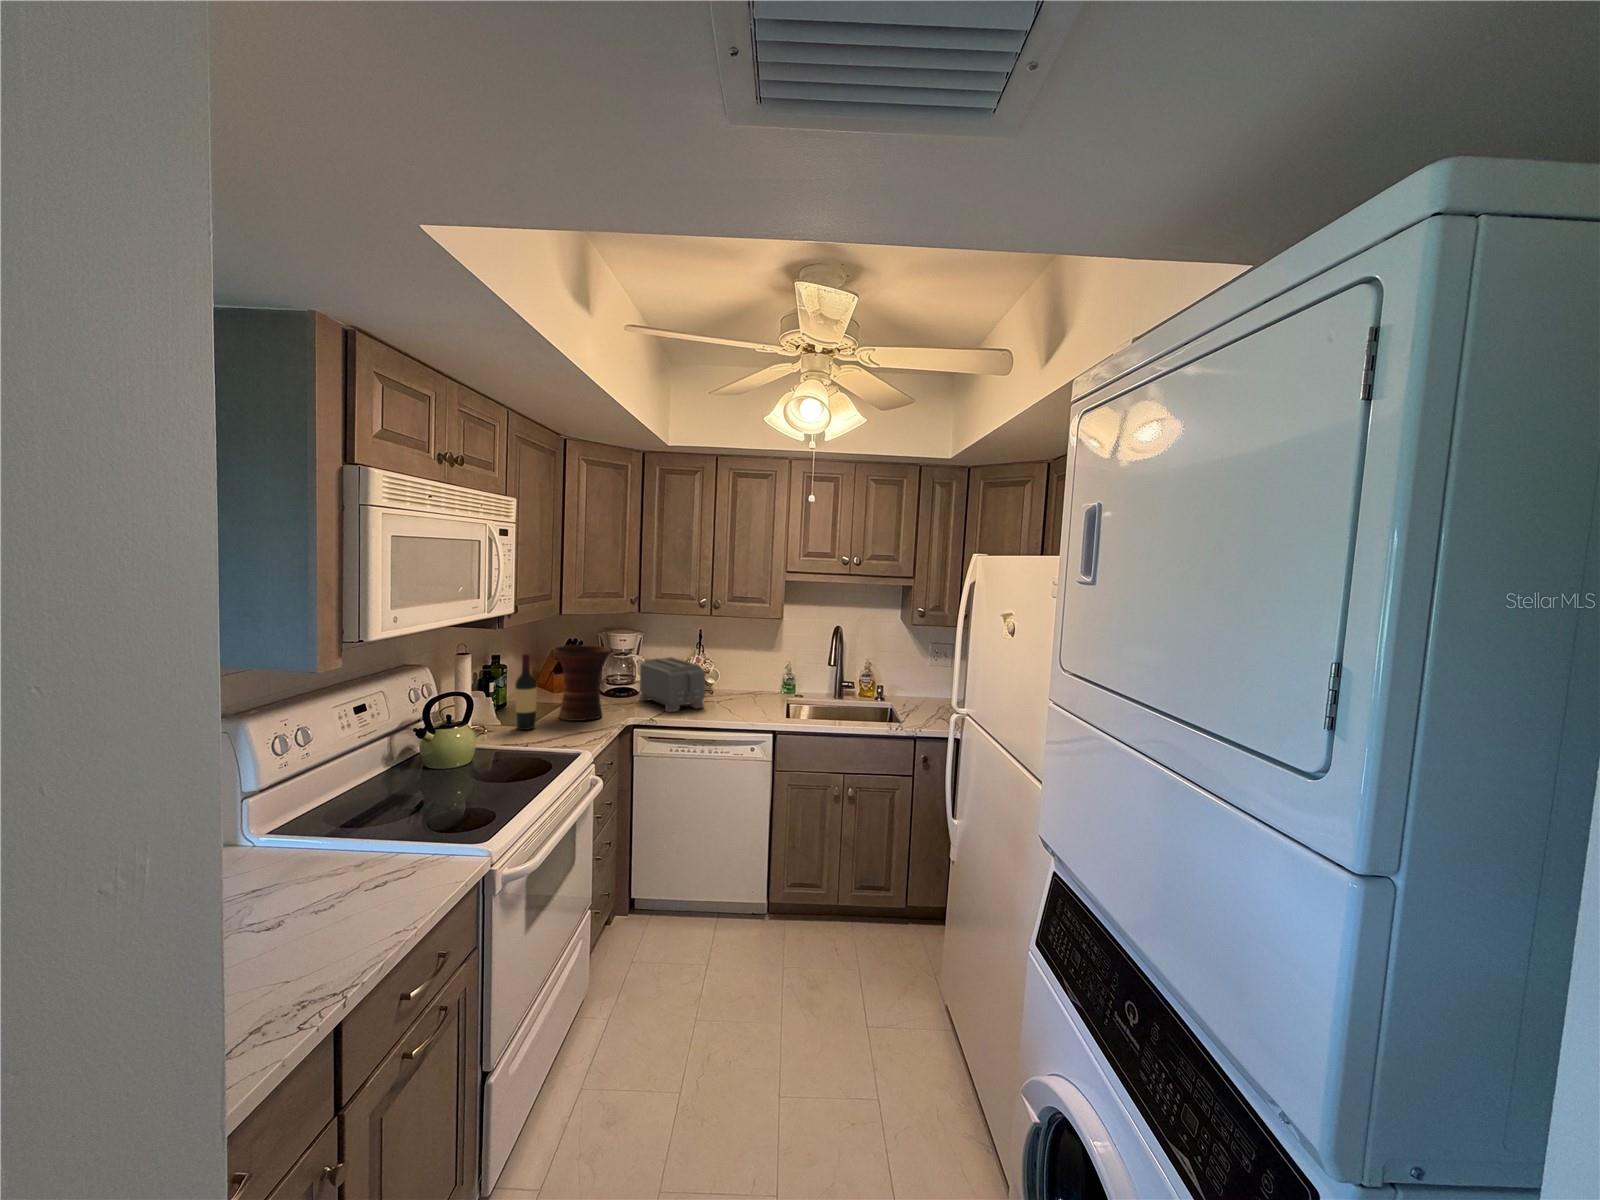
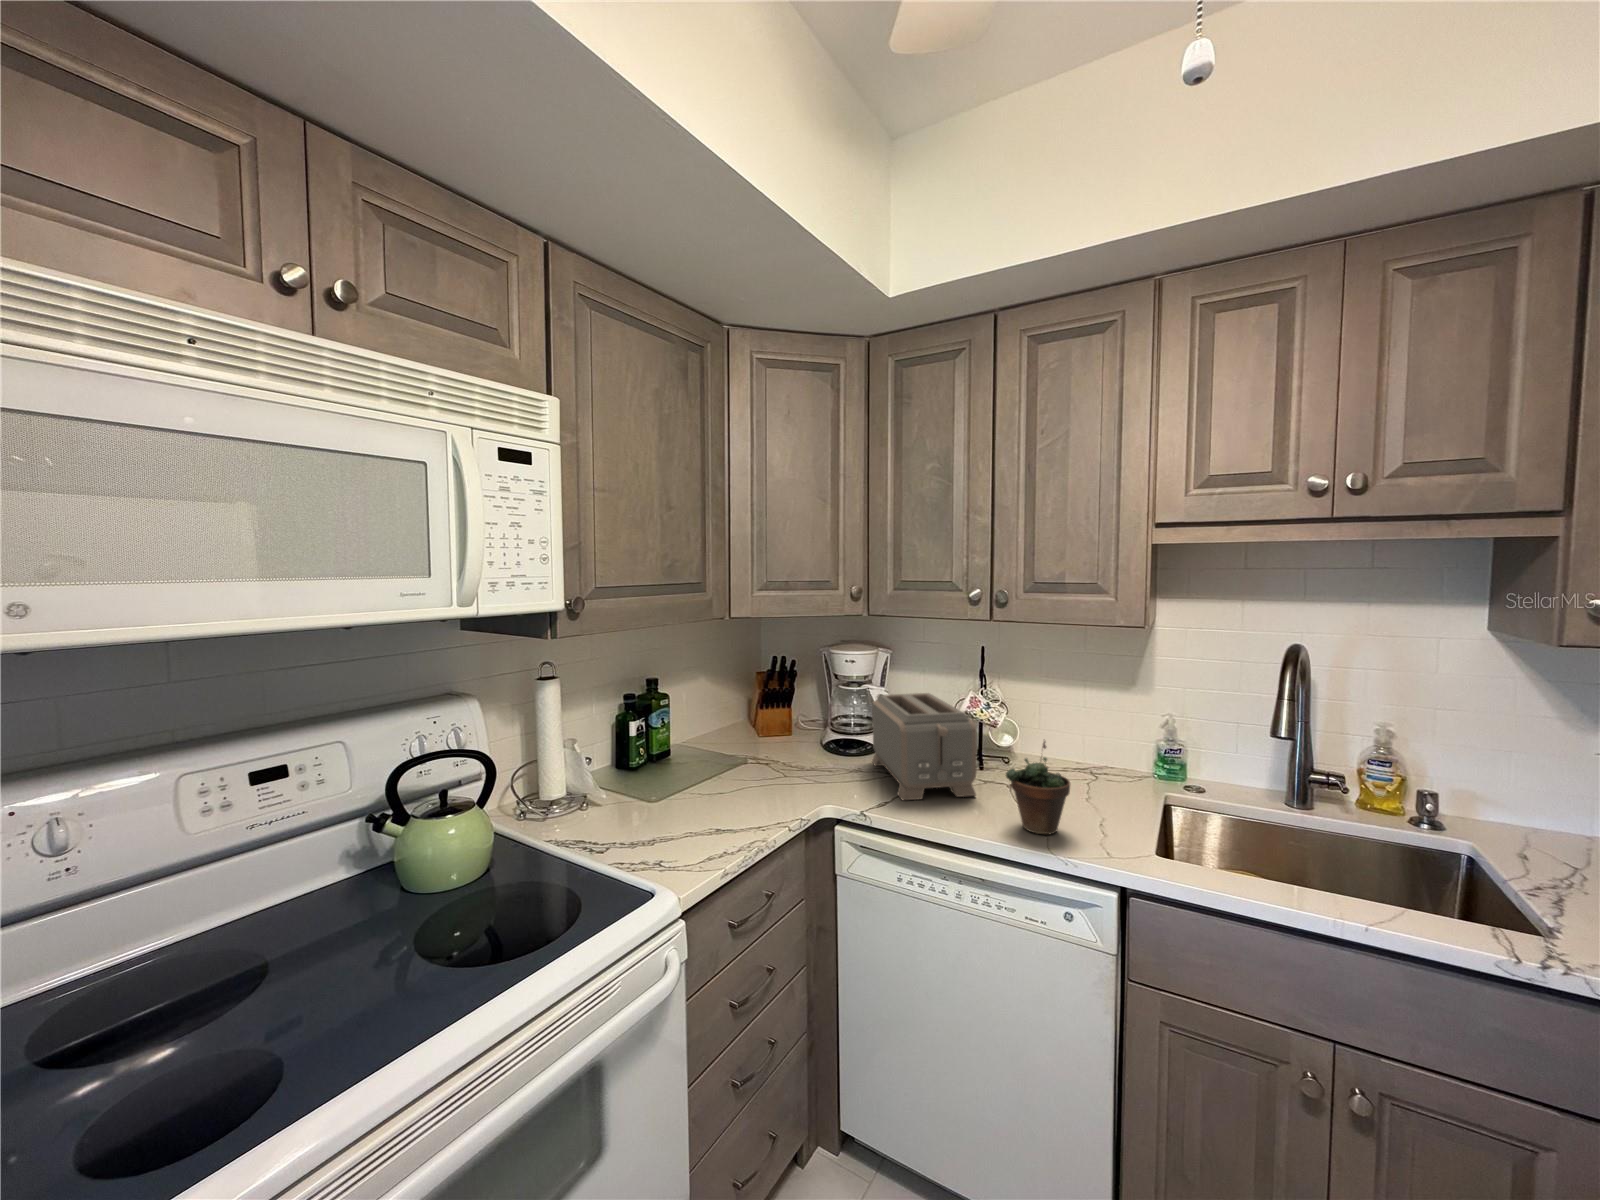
vase: present [553,645,612,721] -> none [698,668,796,803]
wine bottle: present [515,653,537,730] -> none [620,681,655,813]
succulent plant: none [724,673,752,717] -> present [1006,741,1070,834]

